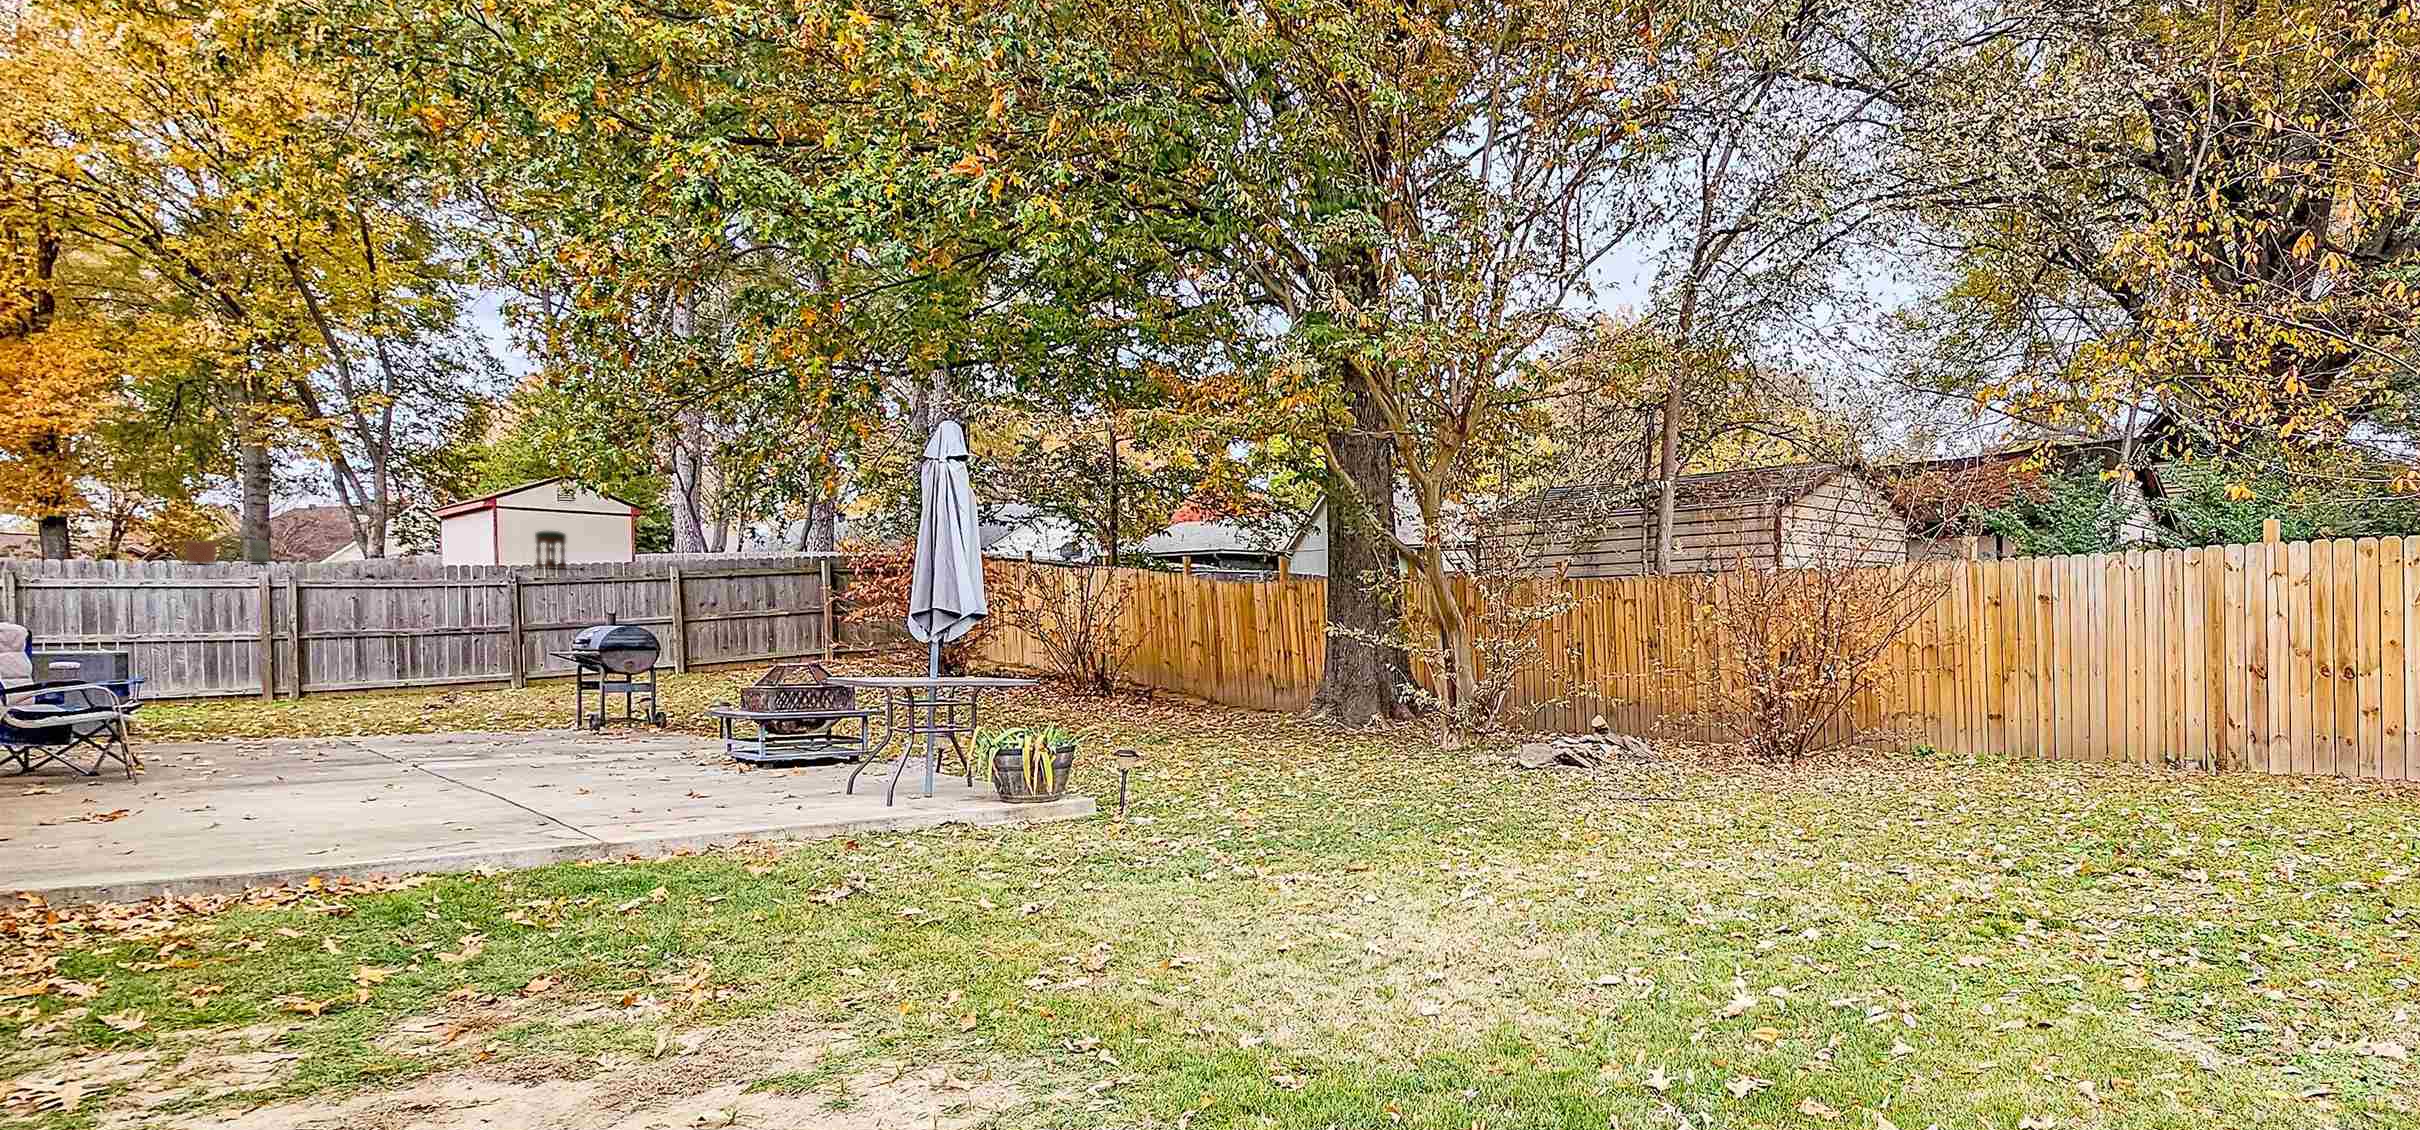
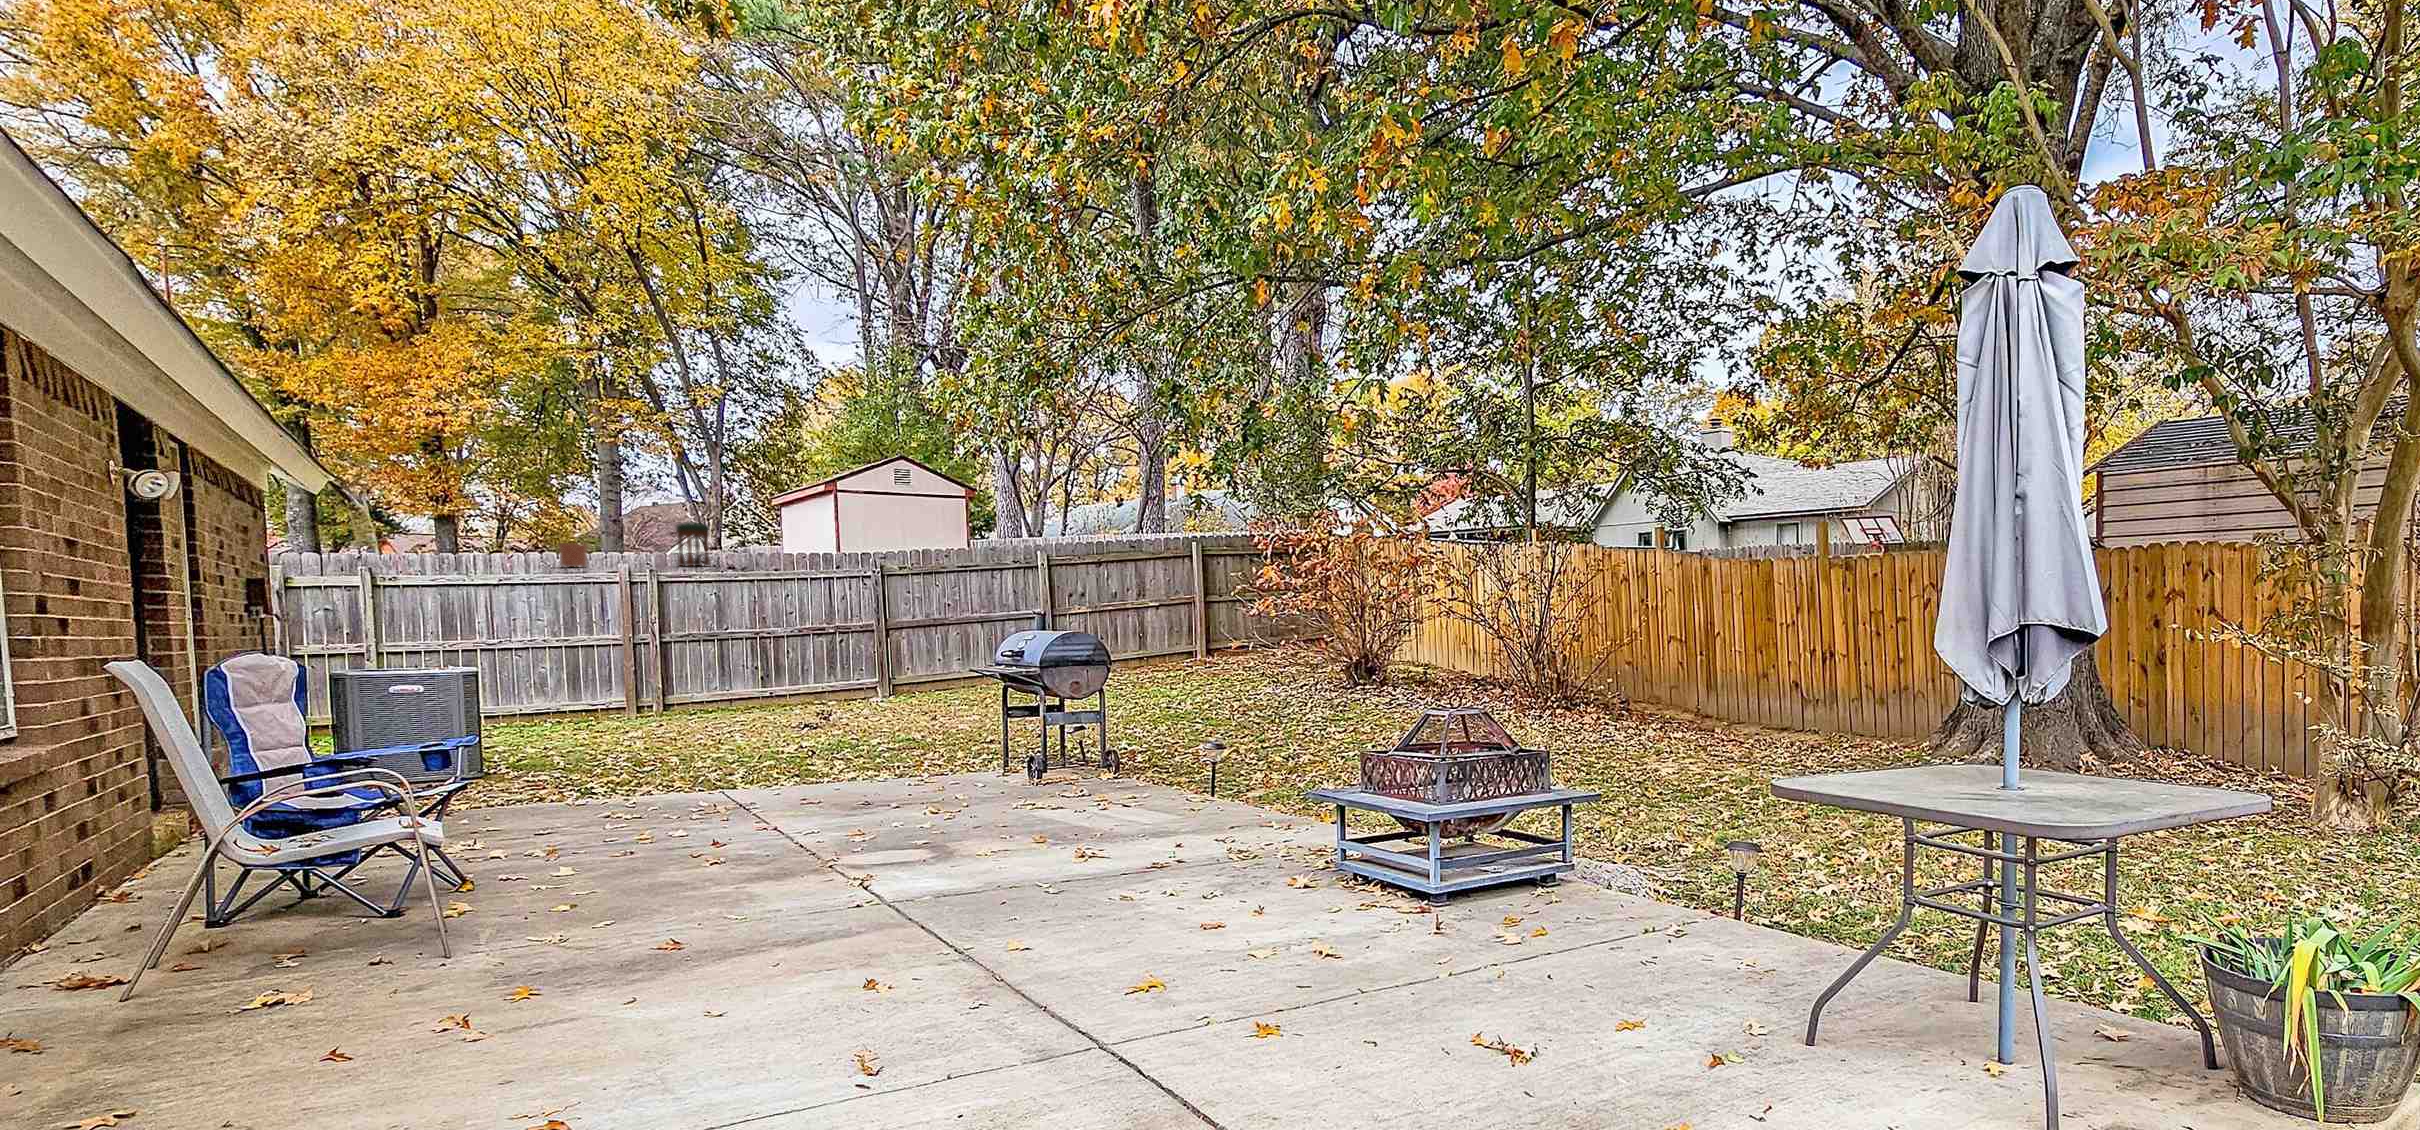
watering can: present [243,531,269,564] -> none [608,531,640,566]
stool: present [535,531,566,569] -> present [676,522,710,566]

